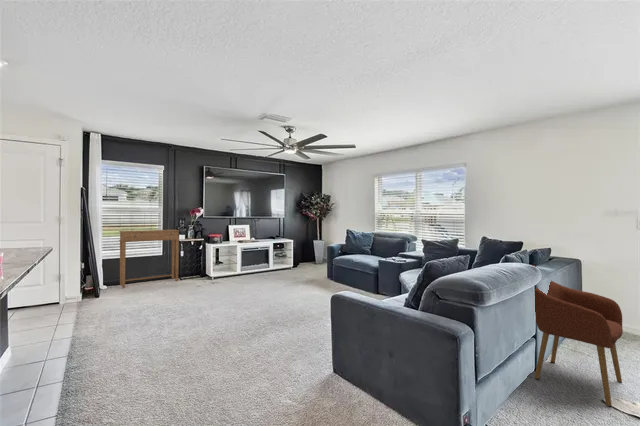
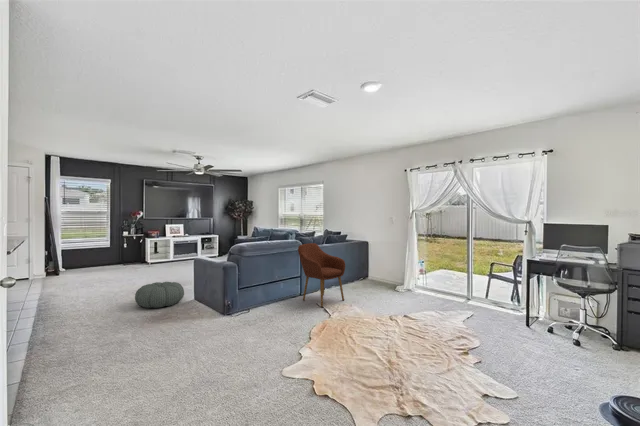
side table: present [119,230,179,288] -> none [75,228,123,270]
pouf: none [229,331,310,392] -> present [135,282,184,308]

